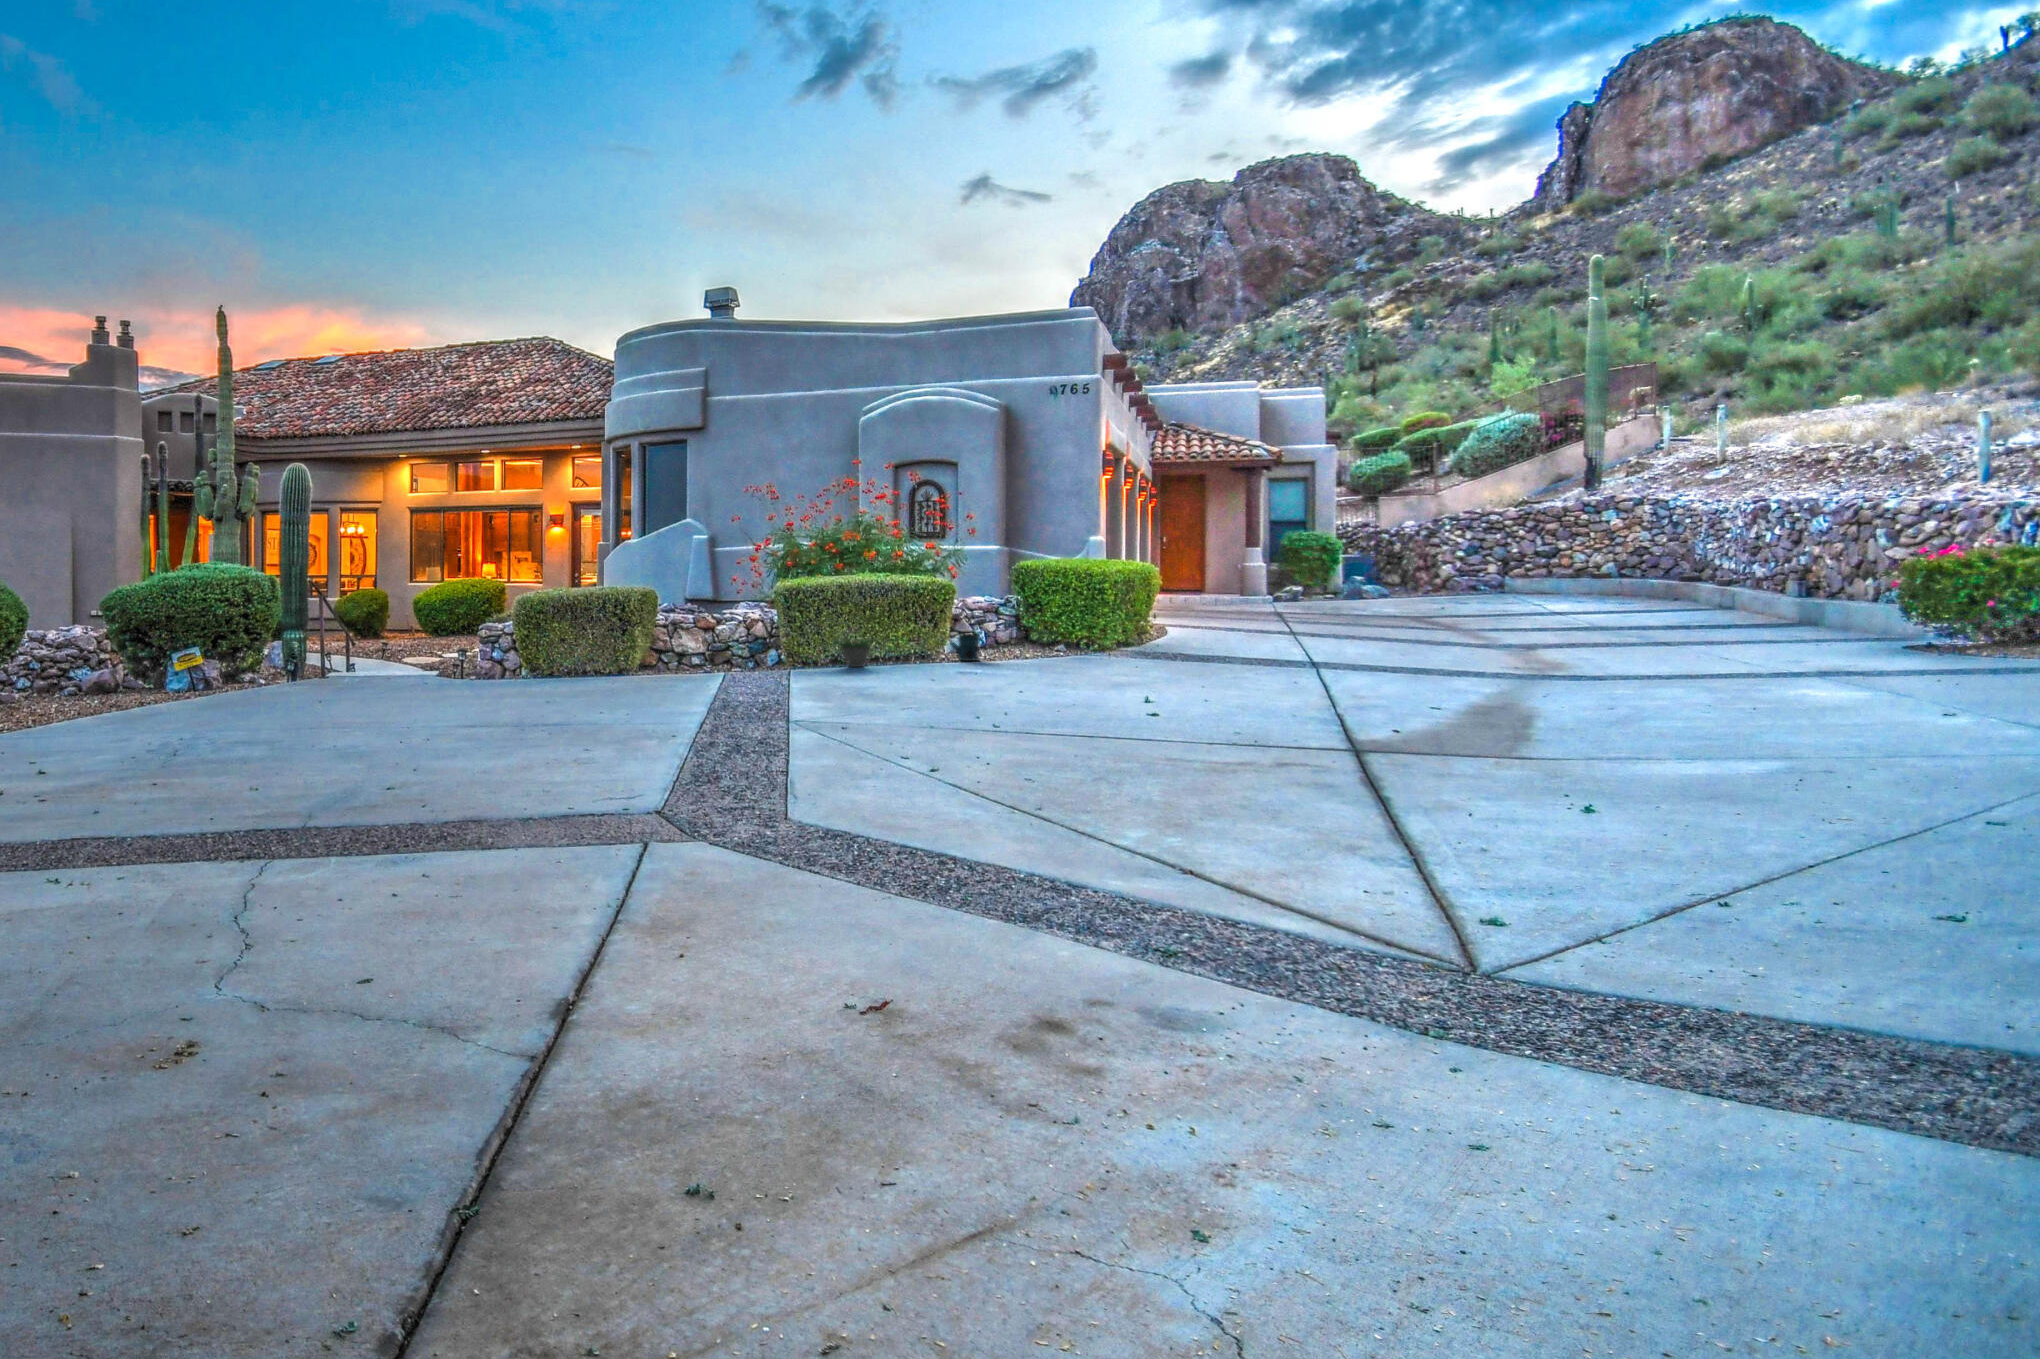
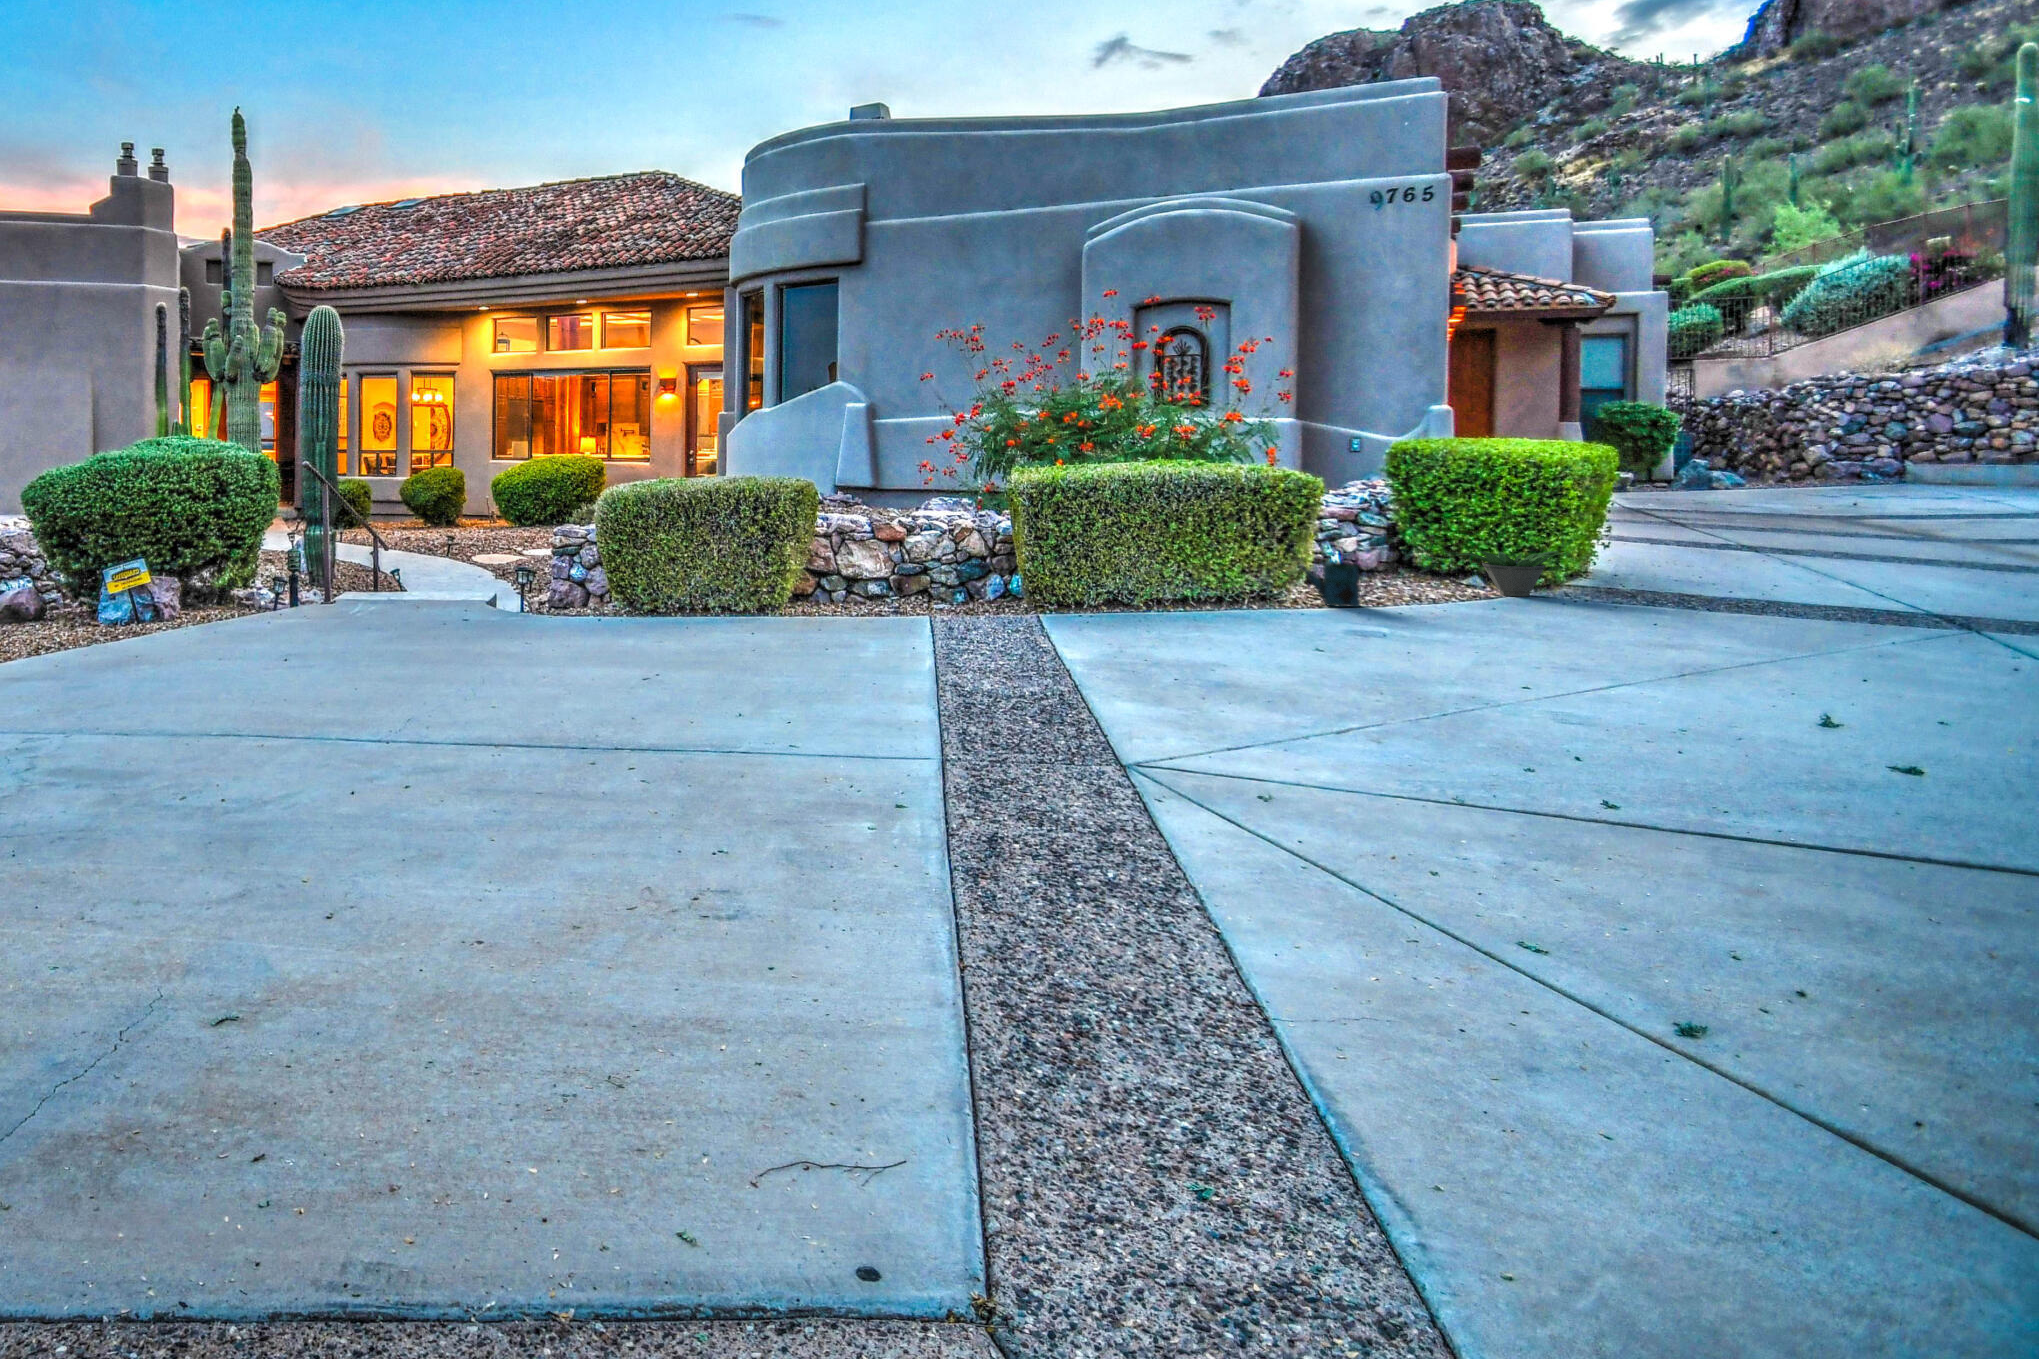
decorative plant: present [838,638,873,667] -> present [1457,551,1563,596]

